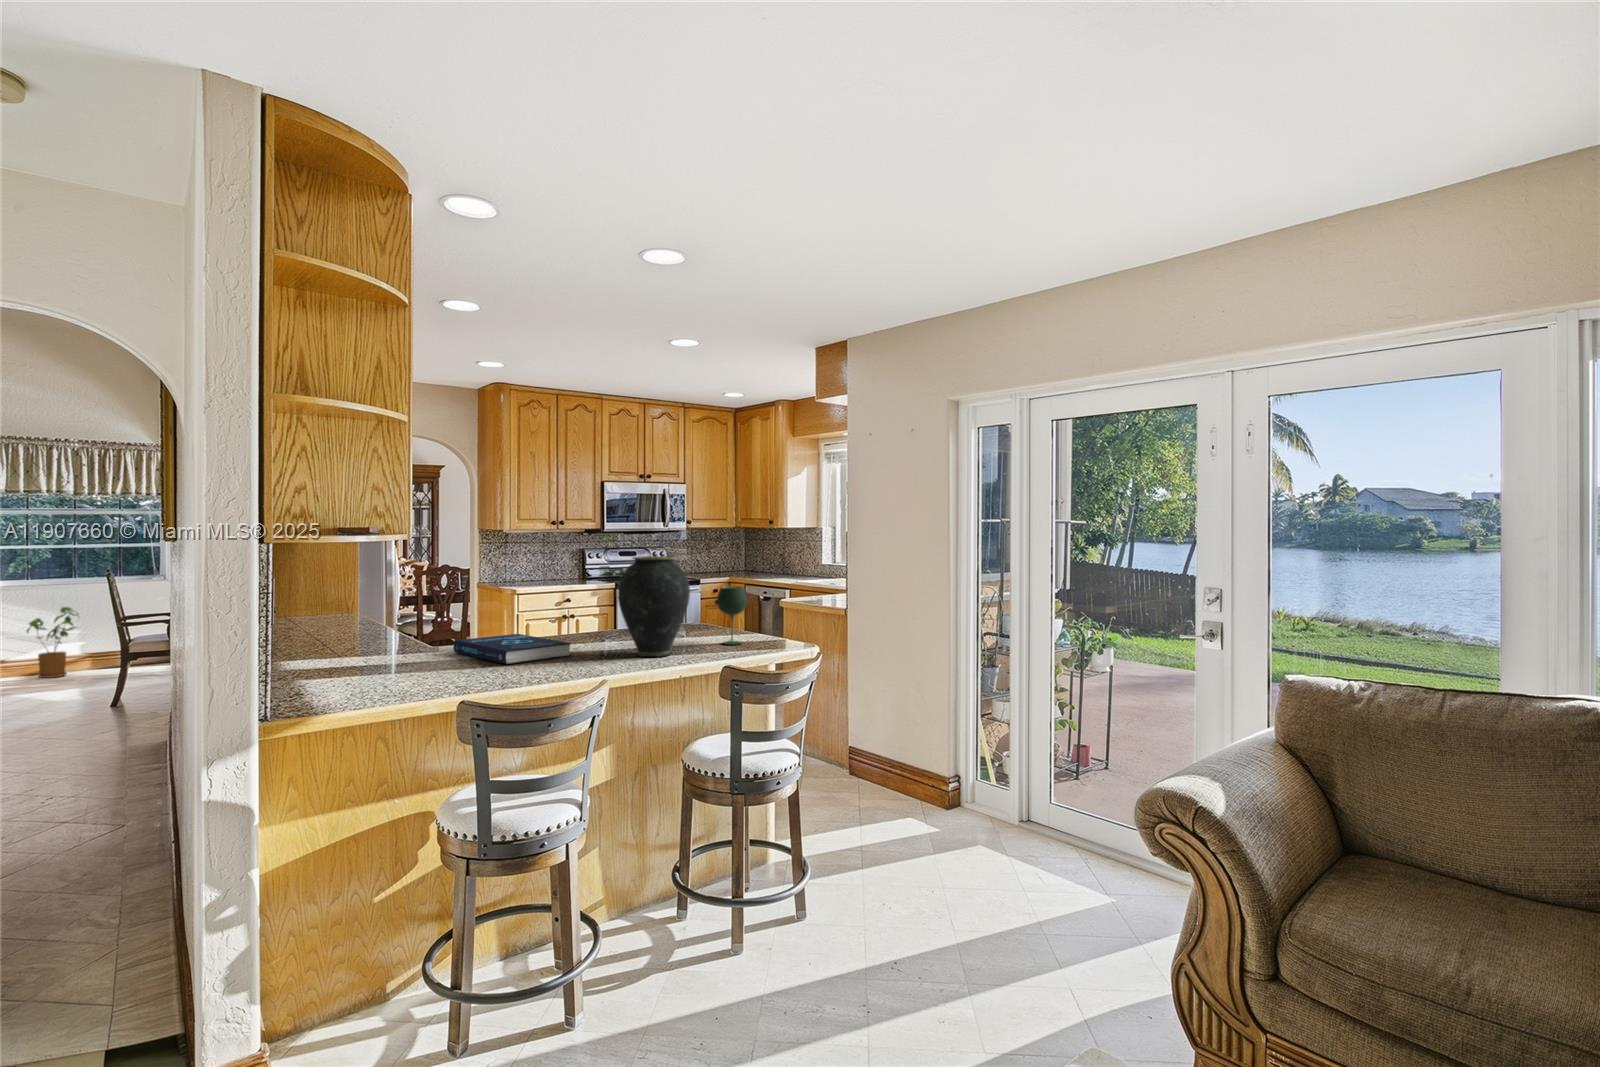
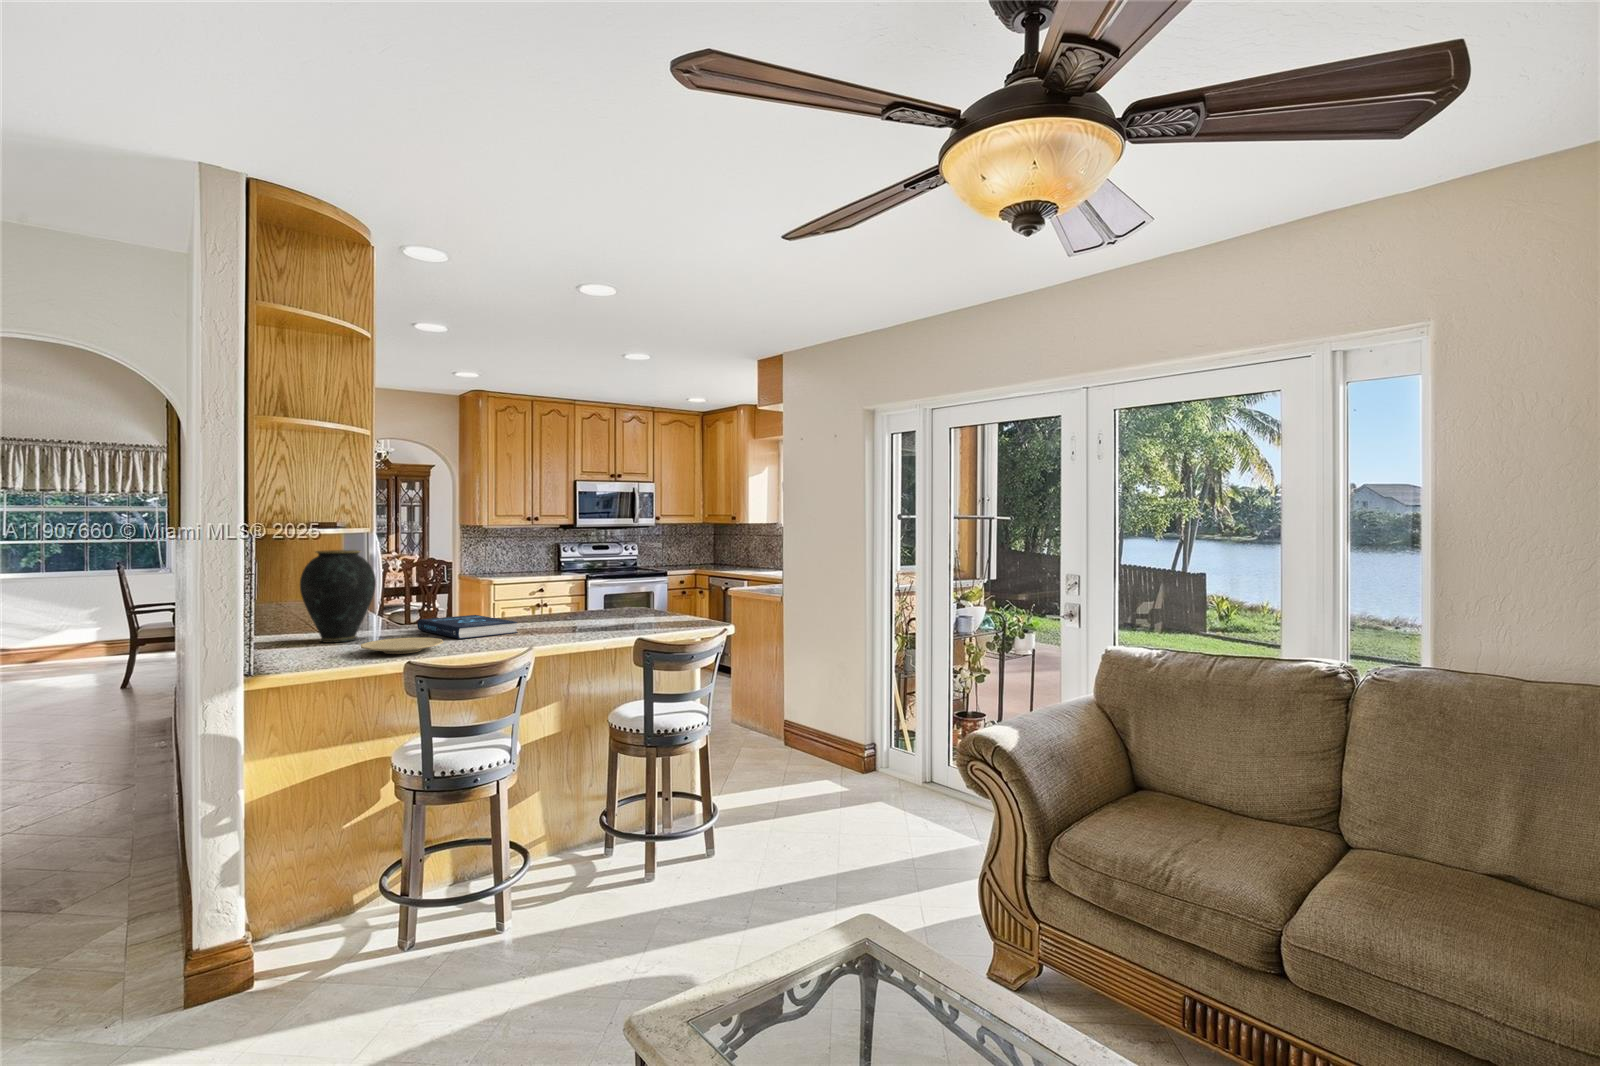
vase: present [618,556,690,657] -> present [300,550,376,643]
wine glass: present [717,586,747,645] -> none [648,574,674,624]
house plant: present [27,607,78,678] -> none [43,597,92,662]
plate: none [395,664,492,685] -> present [361,638,443,654]

